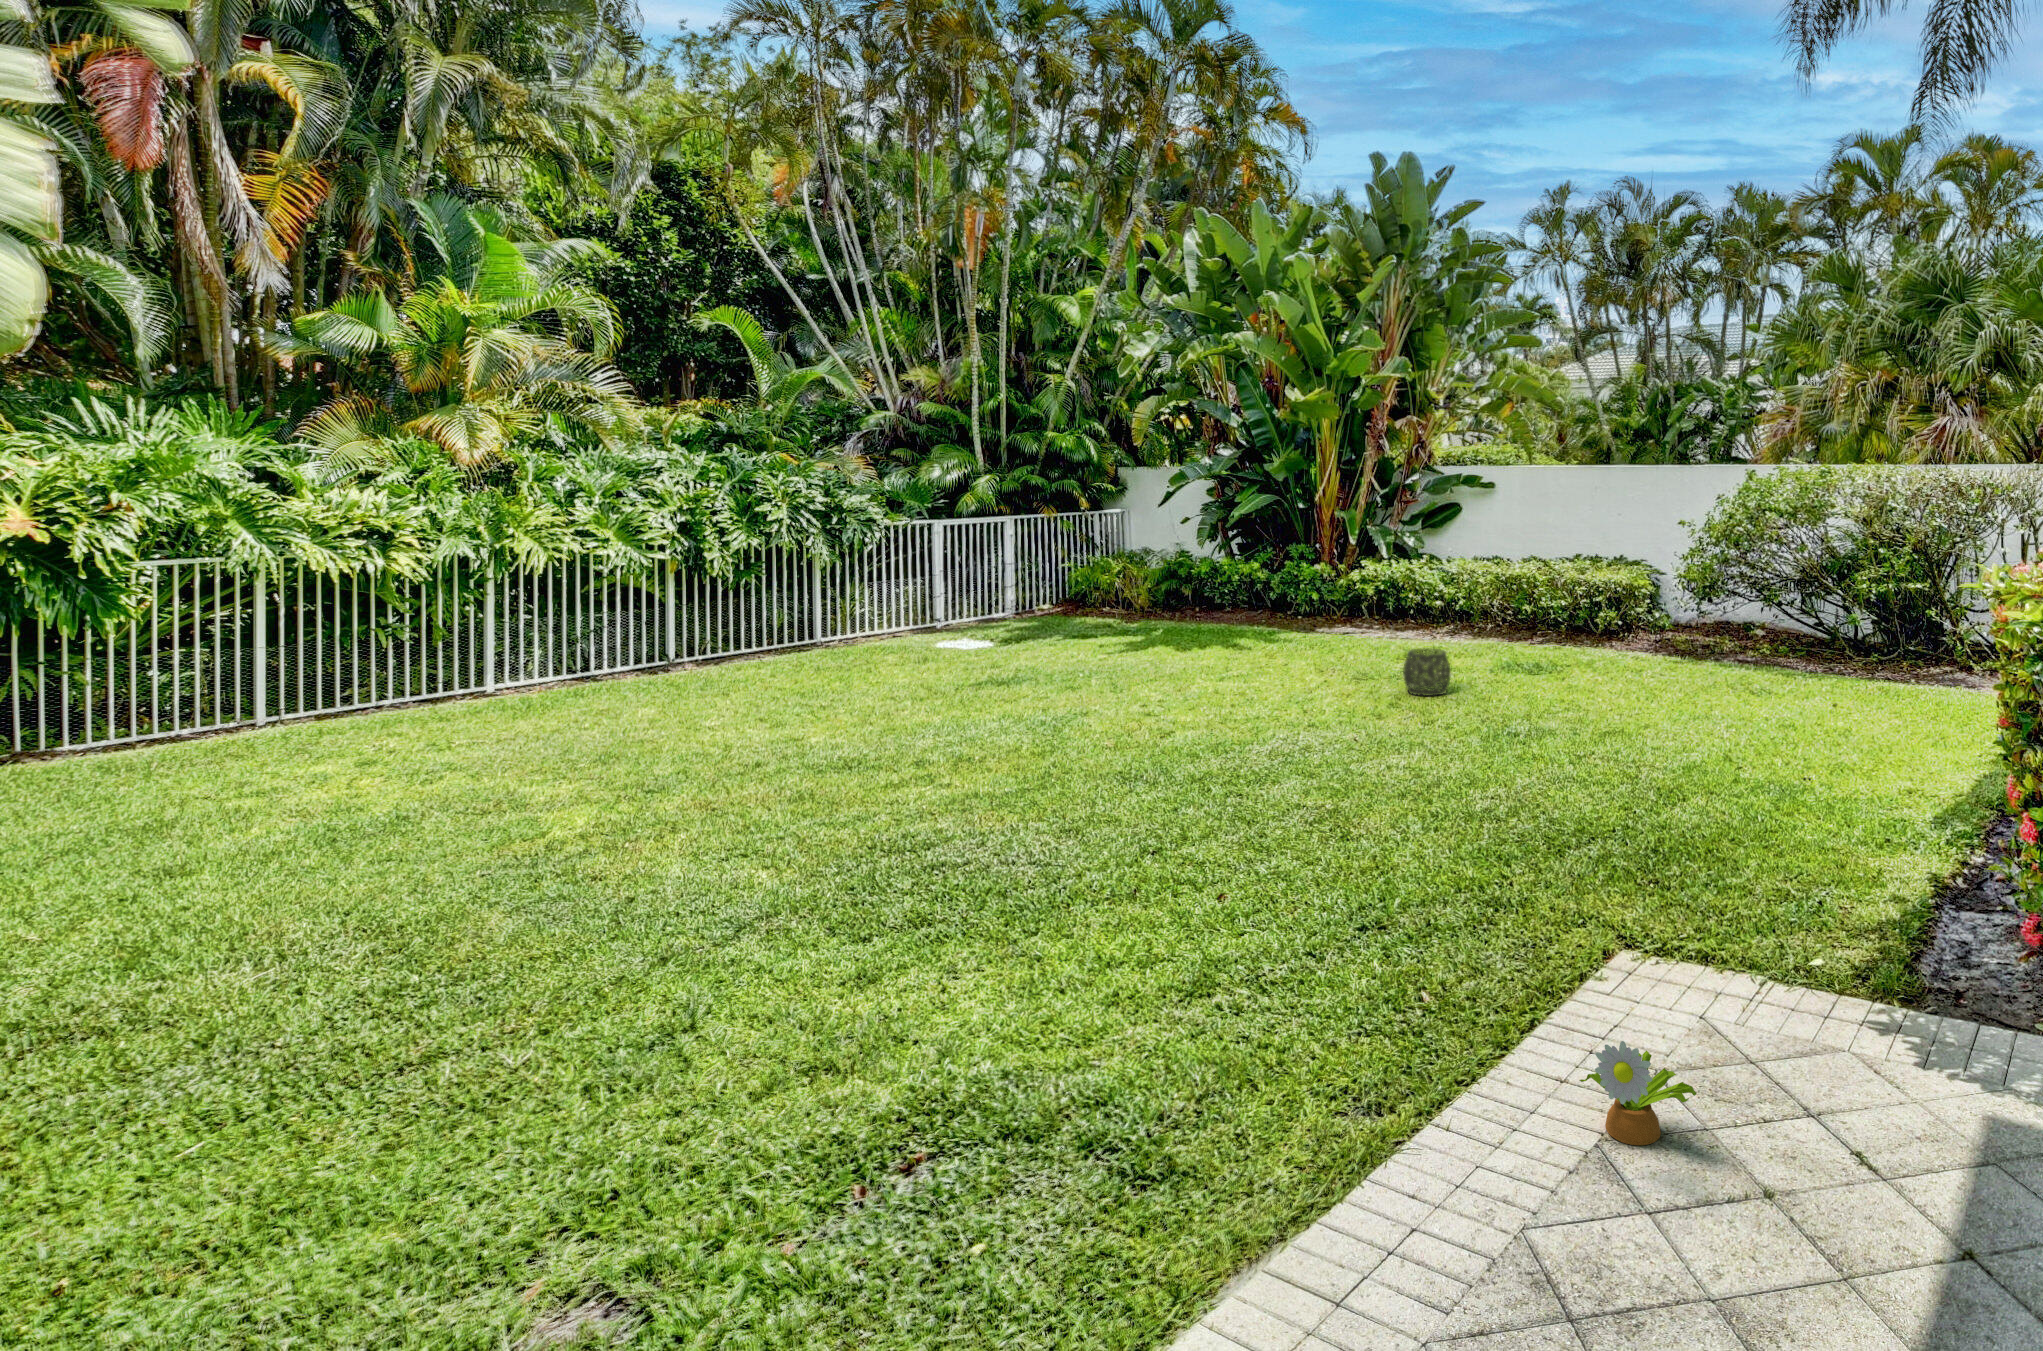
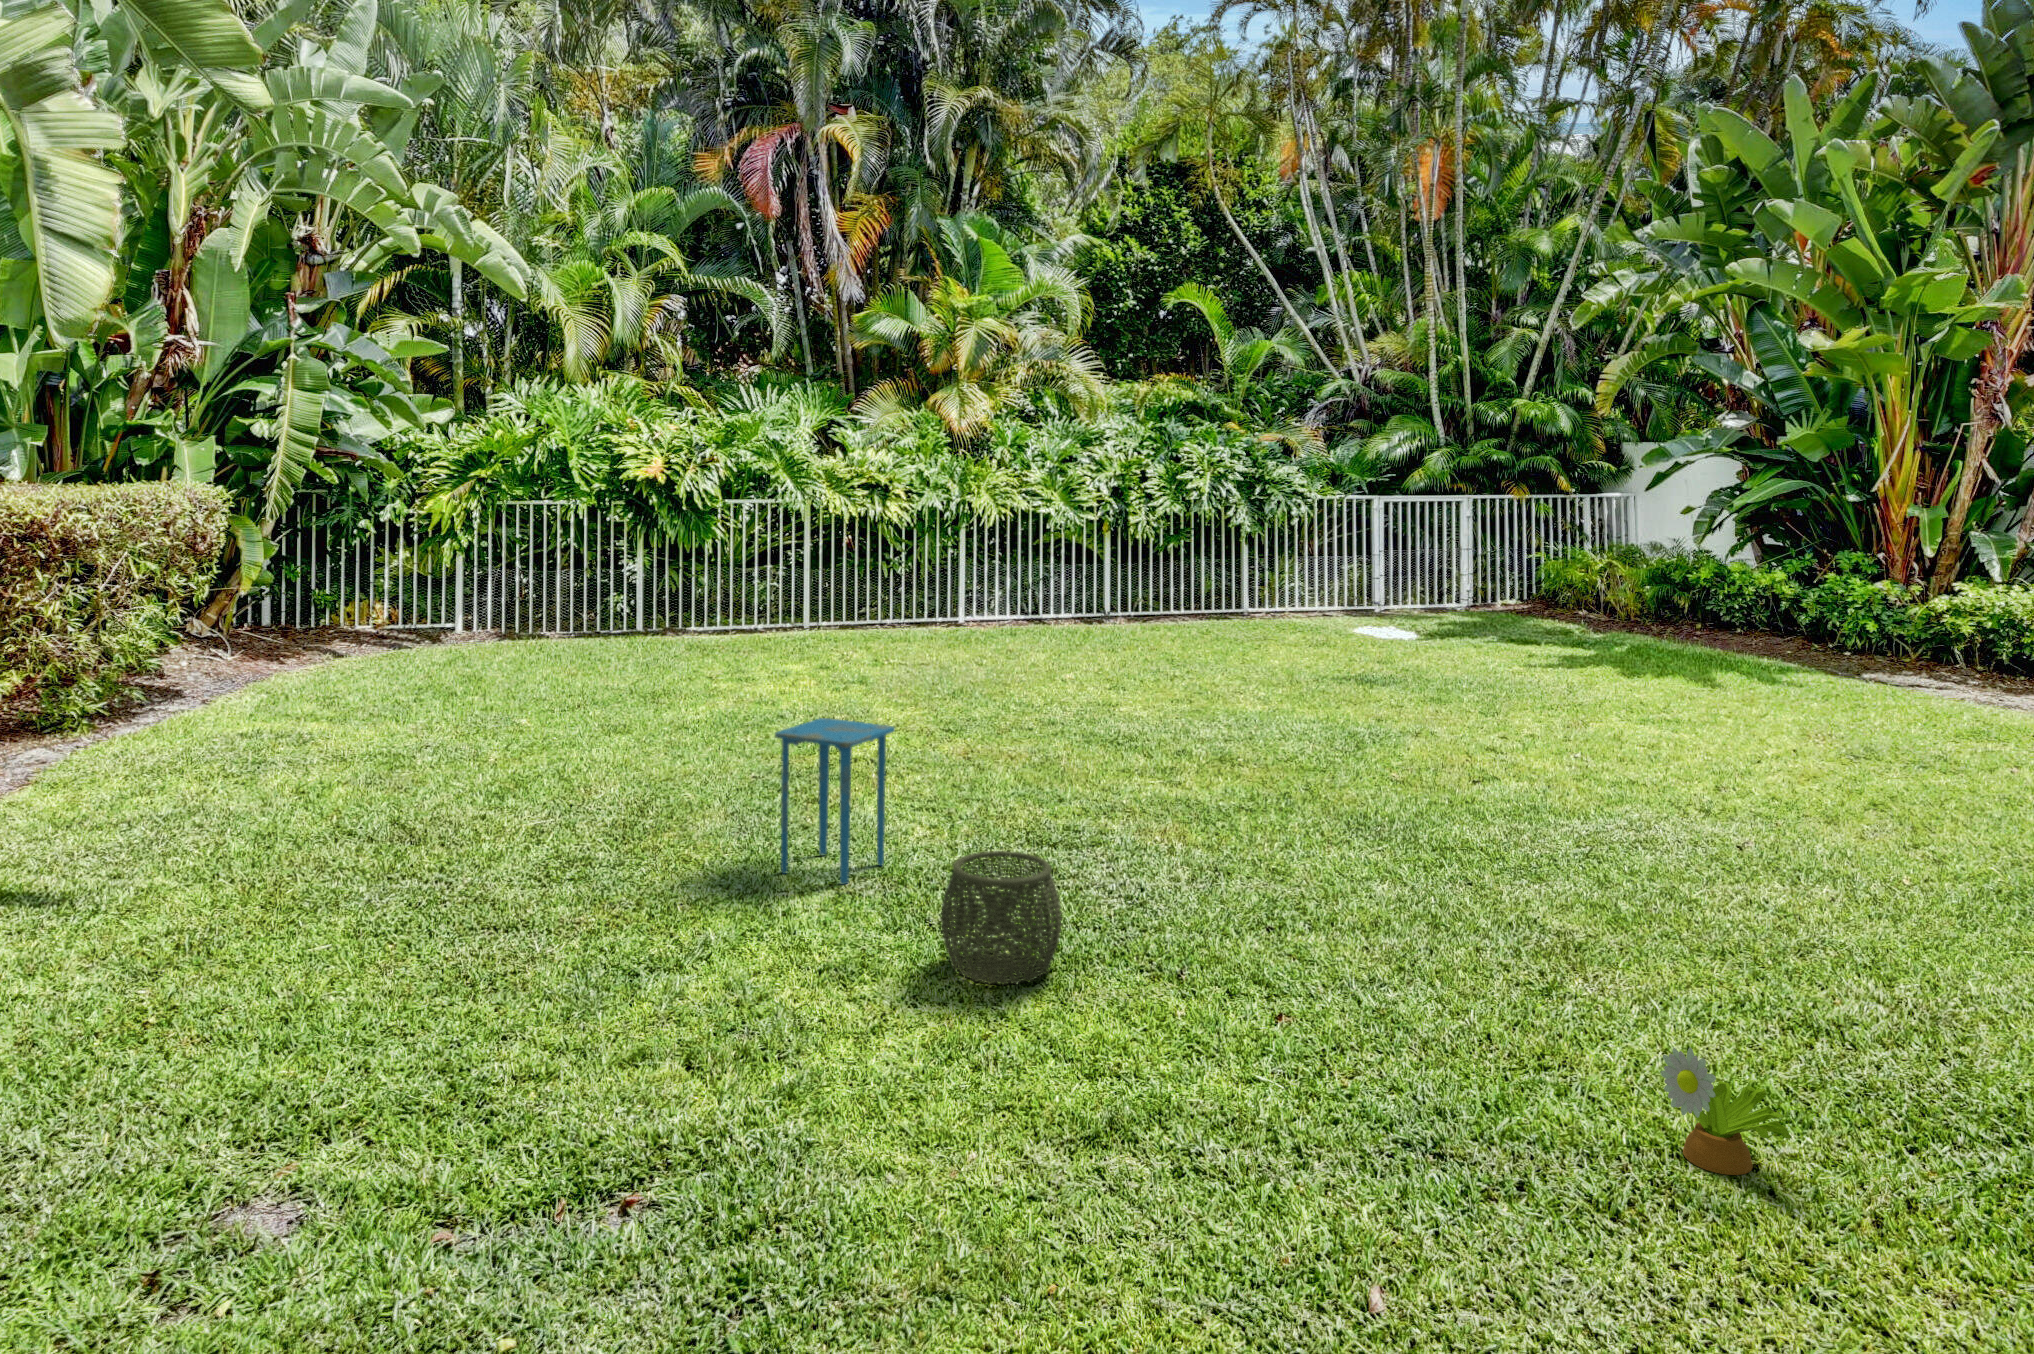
woven basket: present [1403,648,1451,696] -> present [941,851,1062,985]
side table: none [406,882,599,1135] -> present [775,718,895,884]

